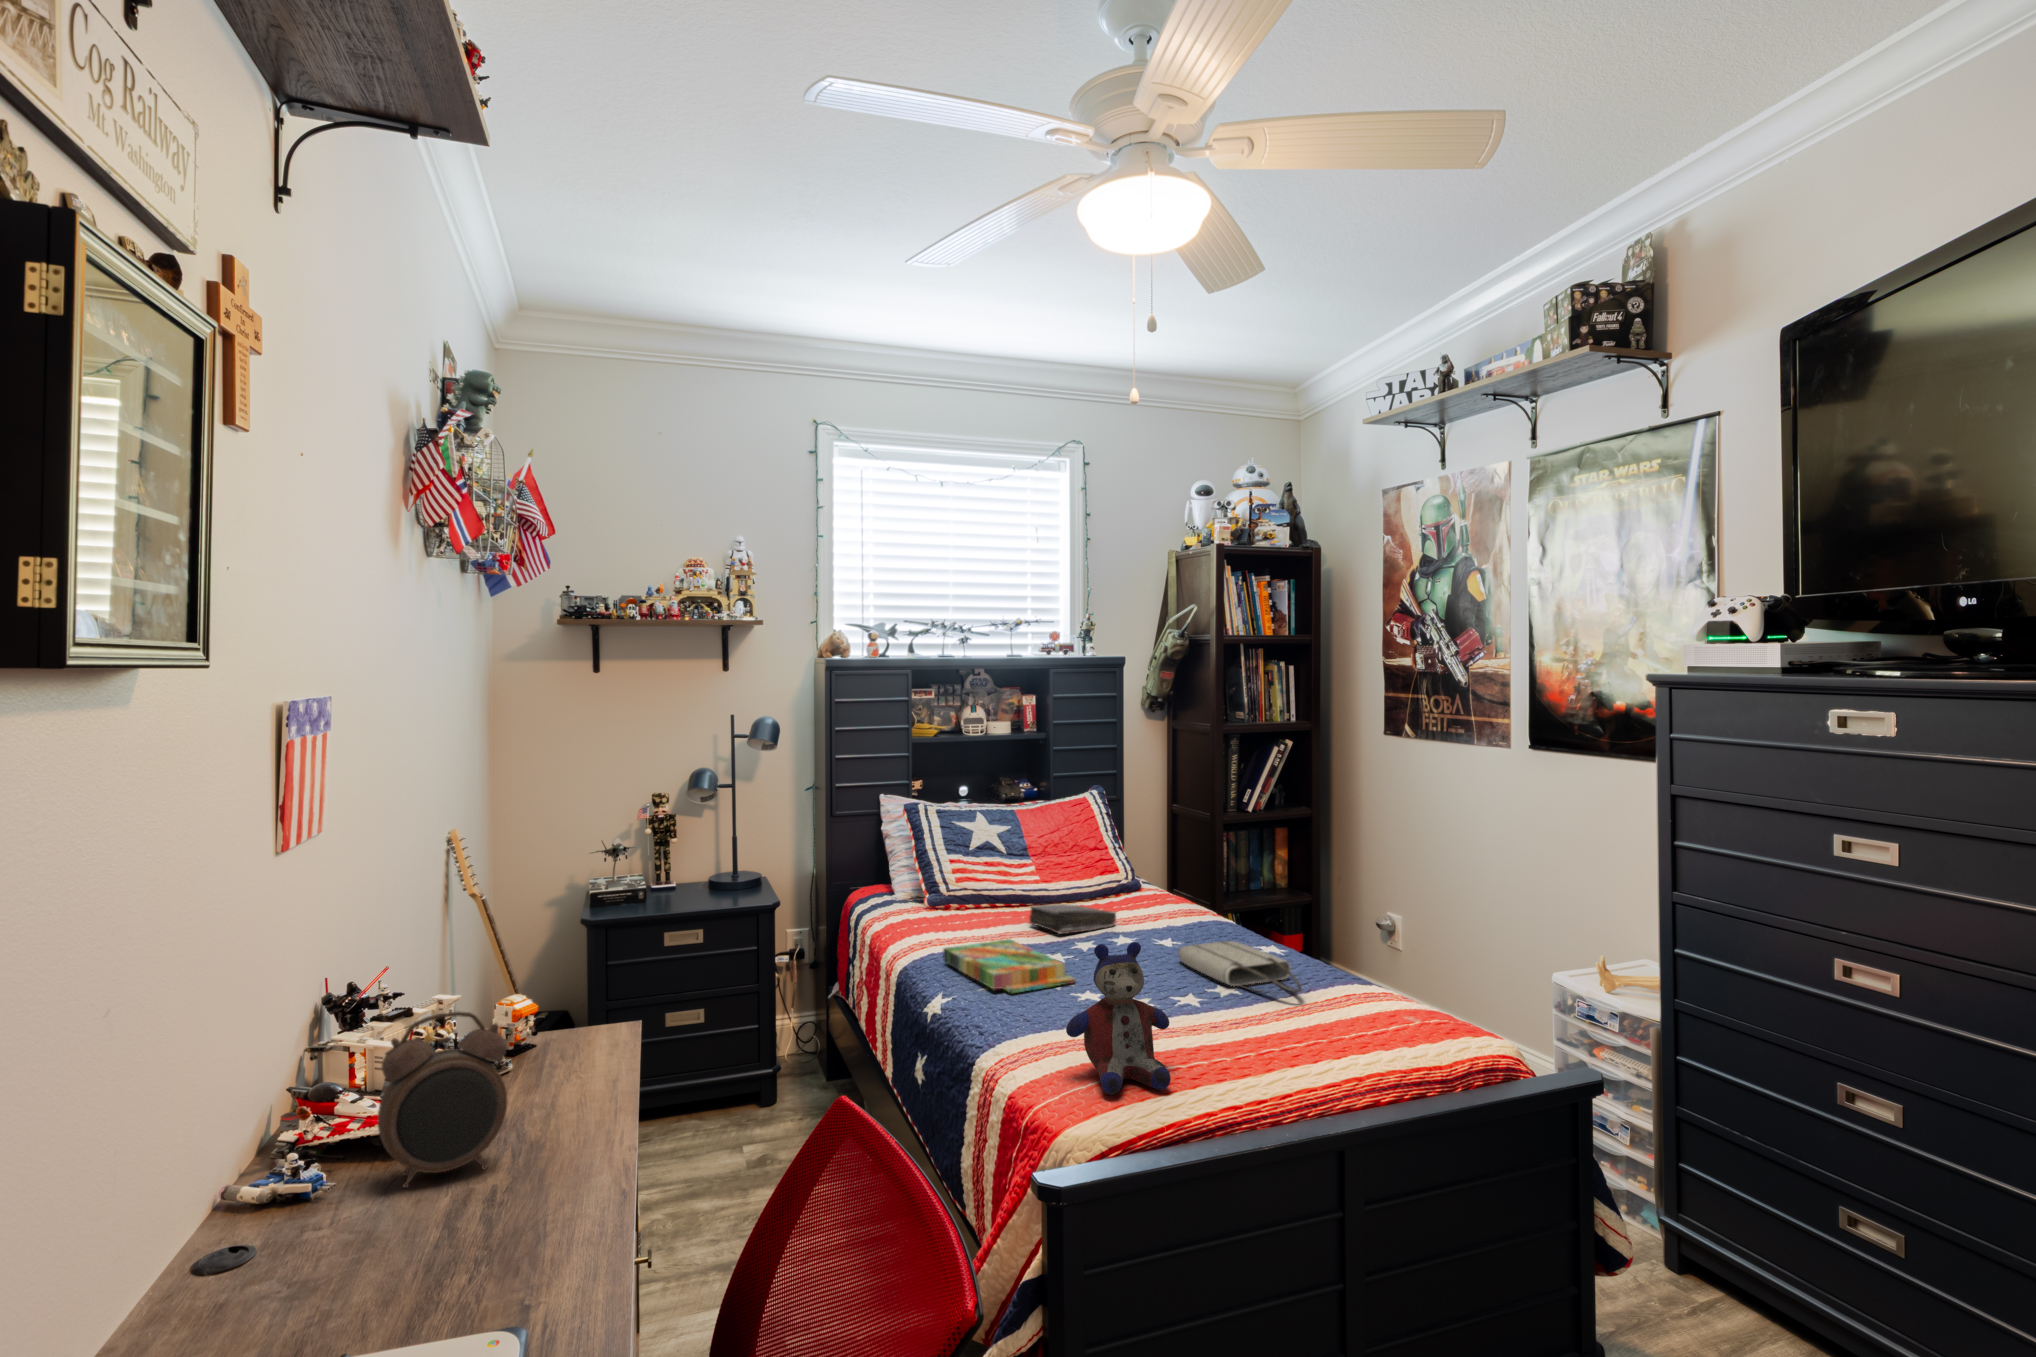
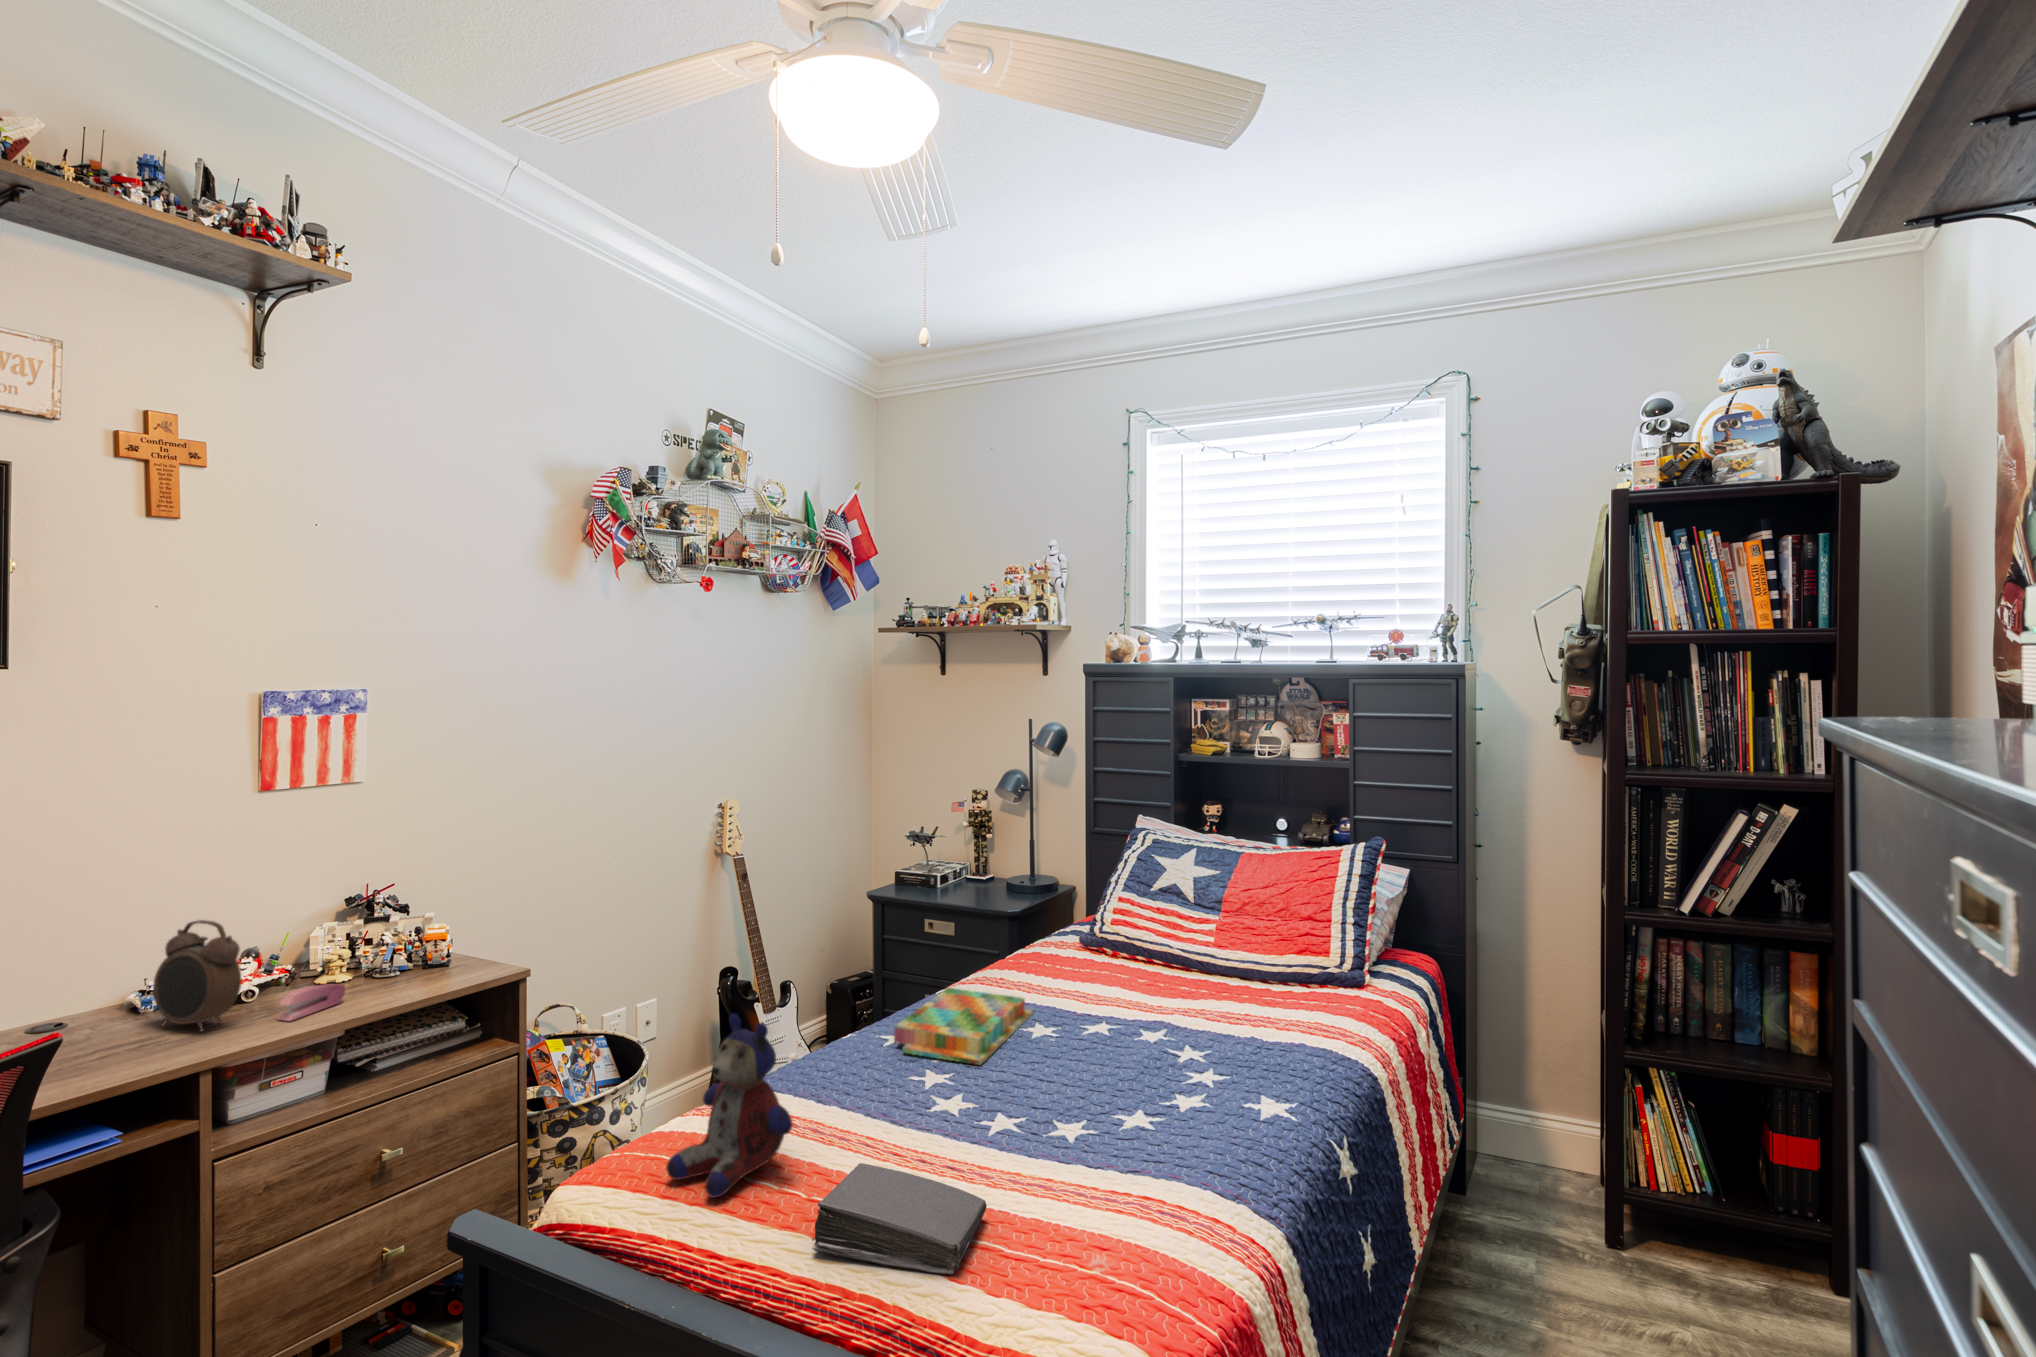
book: present [1029,904,1116,934] -> present [812,1163,987,1274]
tote bag: present [1178,941,1302,993] -> none [1085,1067,1219,1173]
stapler: none [509,1078,547,1134] -> present [278,984,345,1021]

